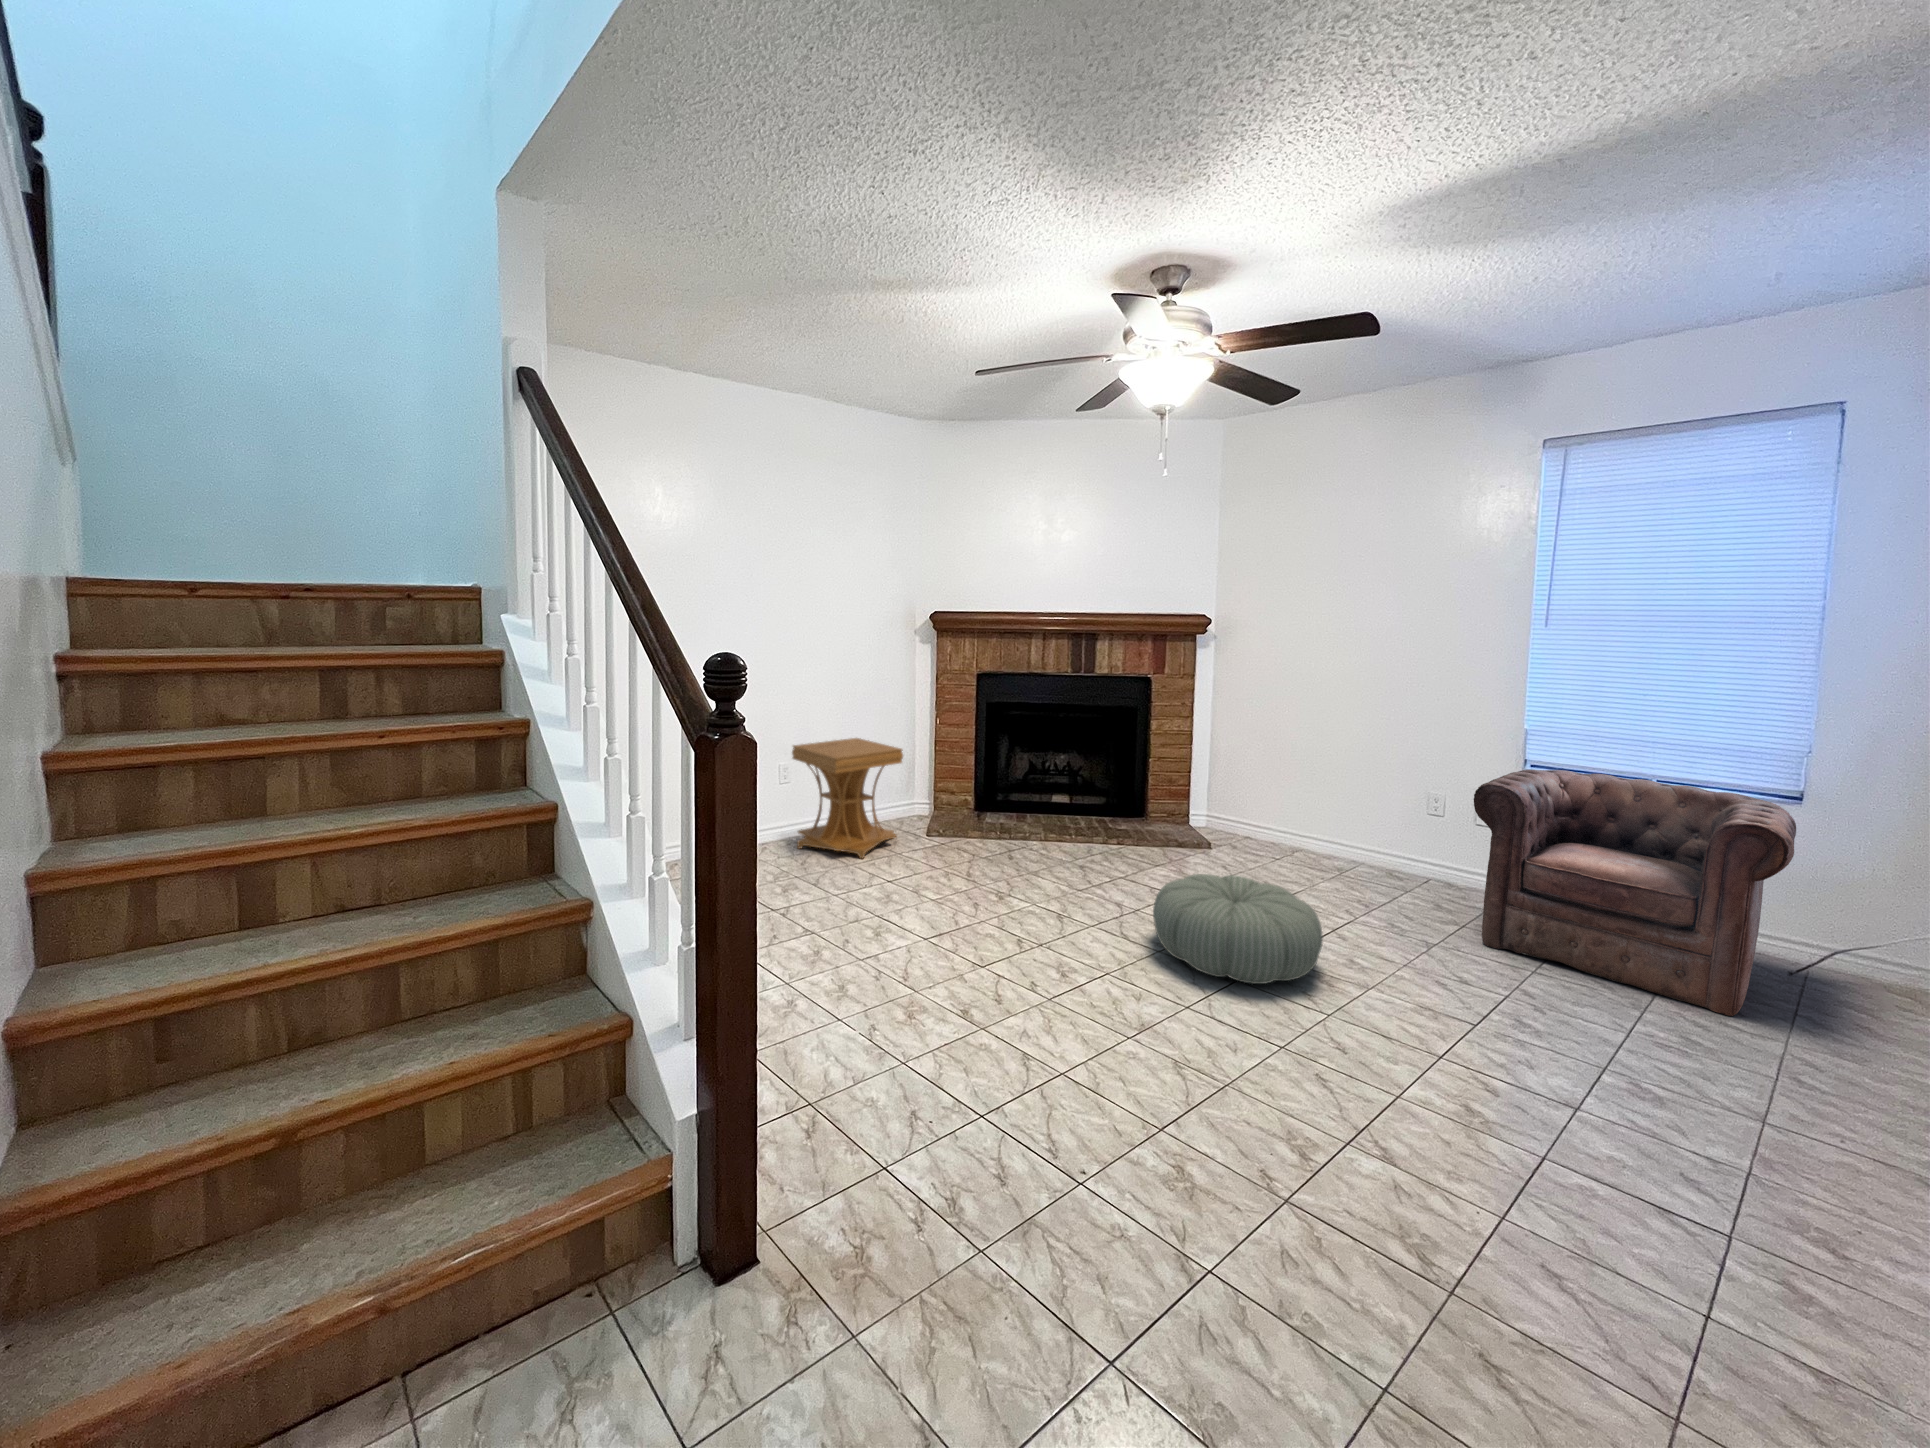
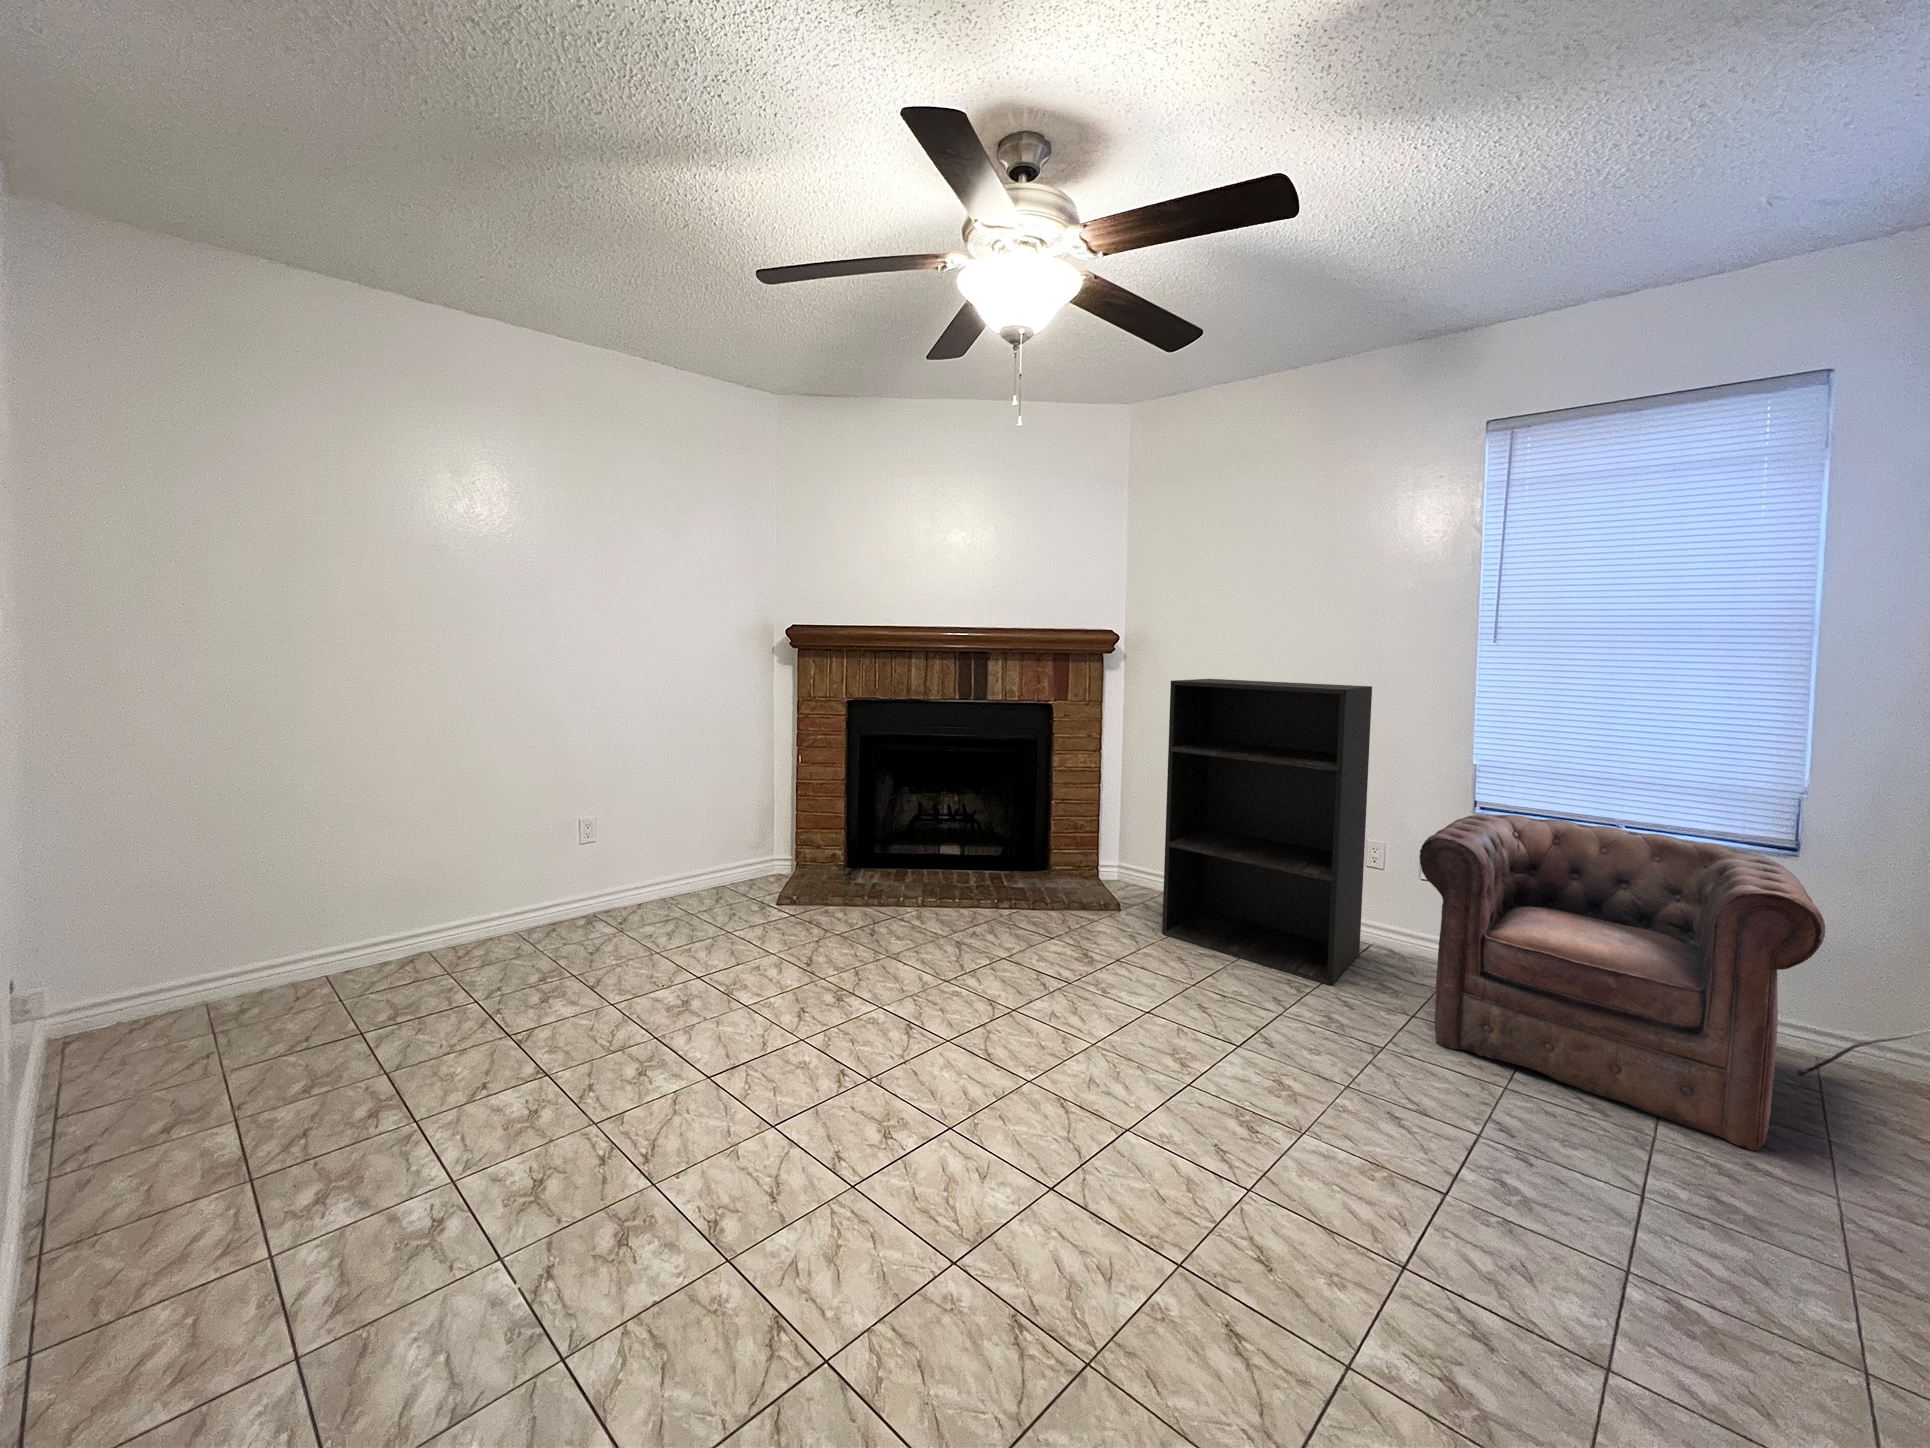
bookshelf: none [1250,655,1441,905] -> present [1162,679,1372,985]
side table: present [792,738,903,858] -> none [597,781,742,941]
pouf: present [1153,874,1323,984] -> none [1022,964,1240,1137]

